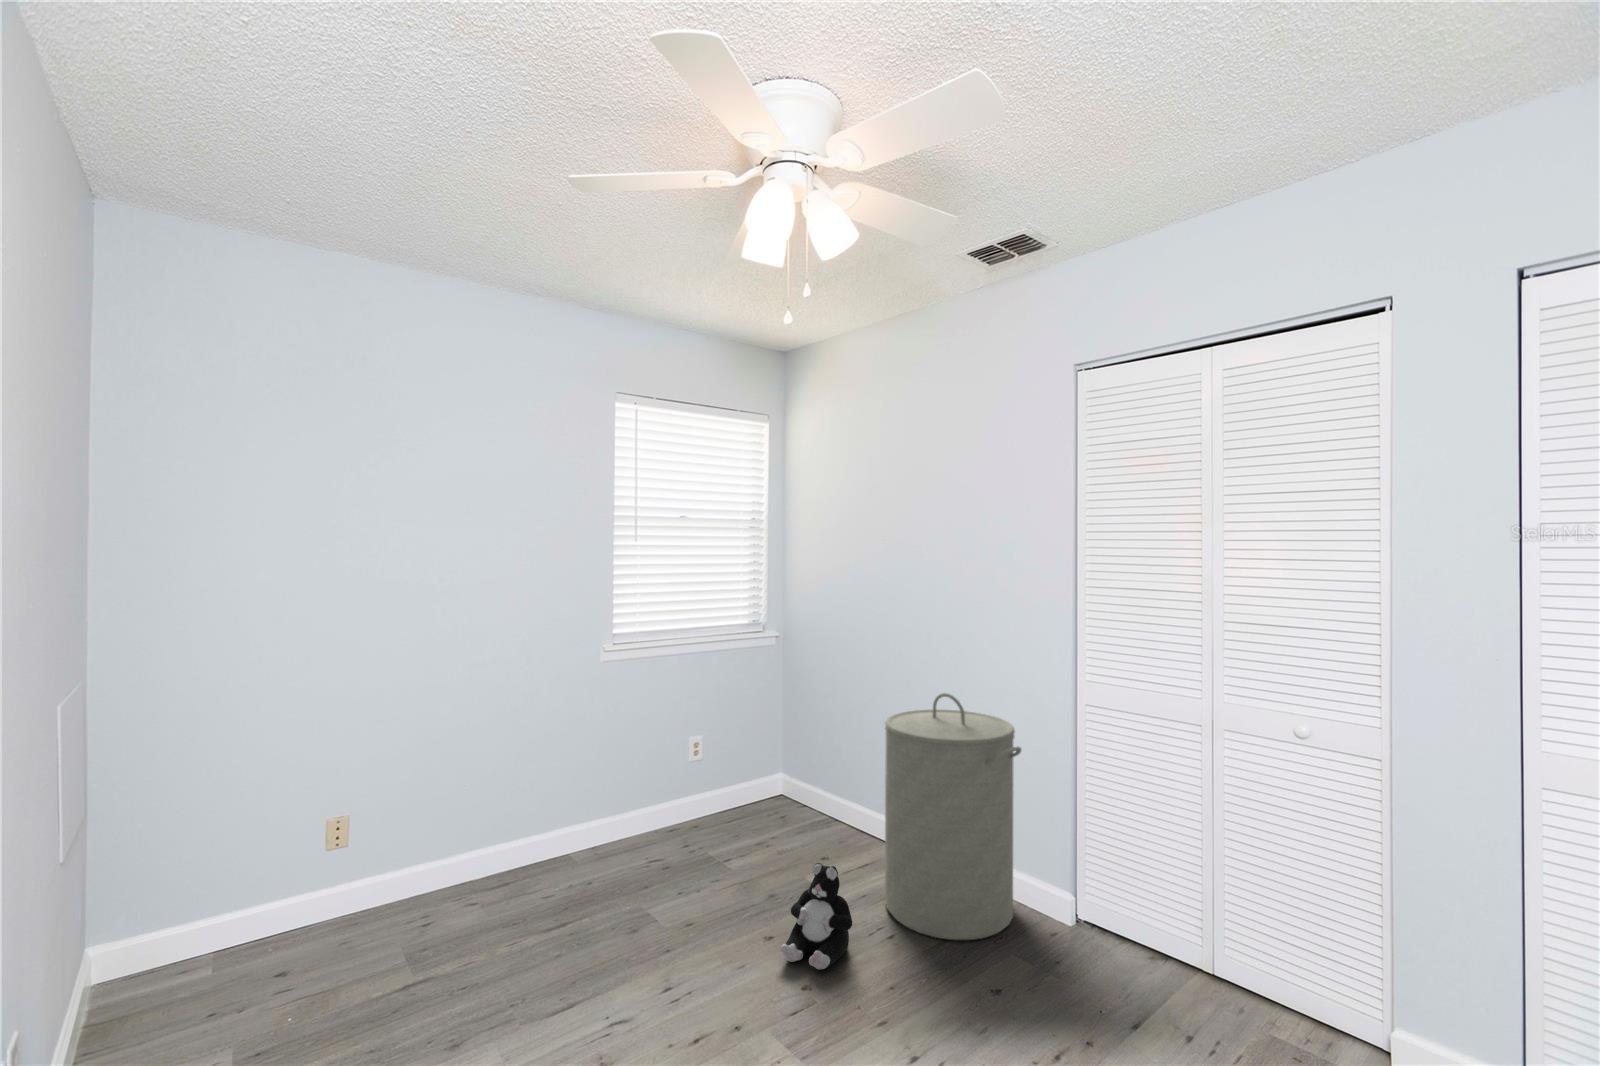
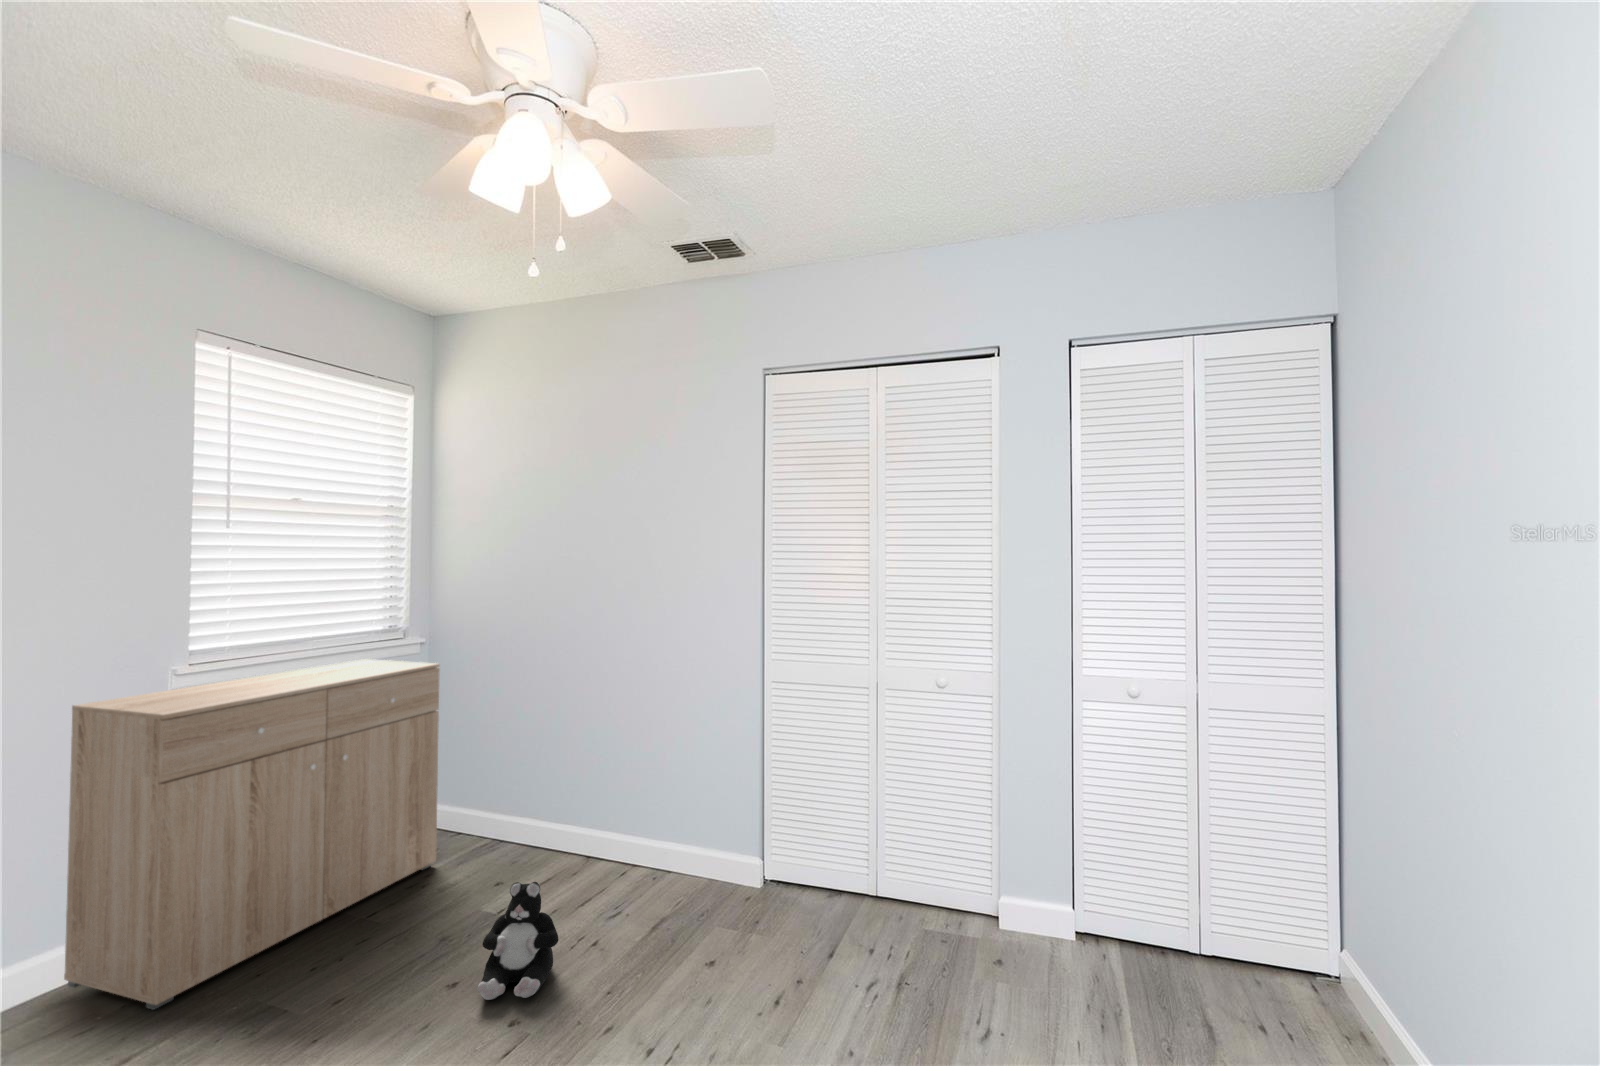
dresser: none [539,647,784,897] -> present [64,659,440,1010]
laundry hamper: present [885,693,1021,940] -> none [576,683,719,931]

